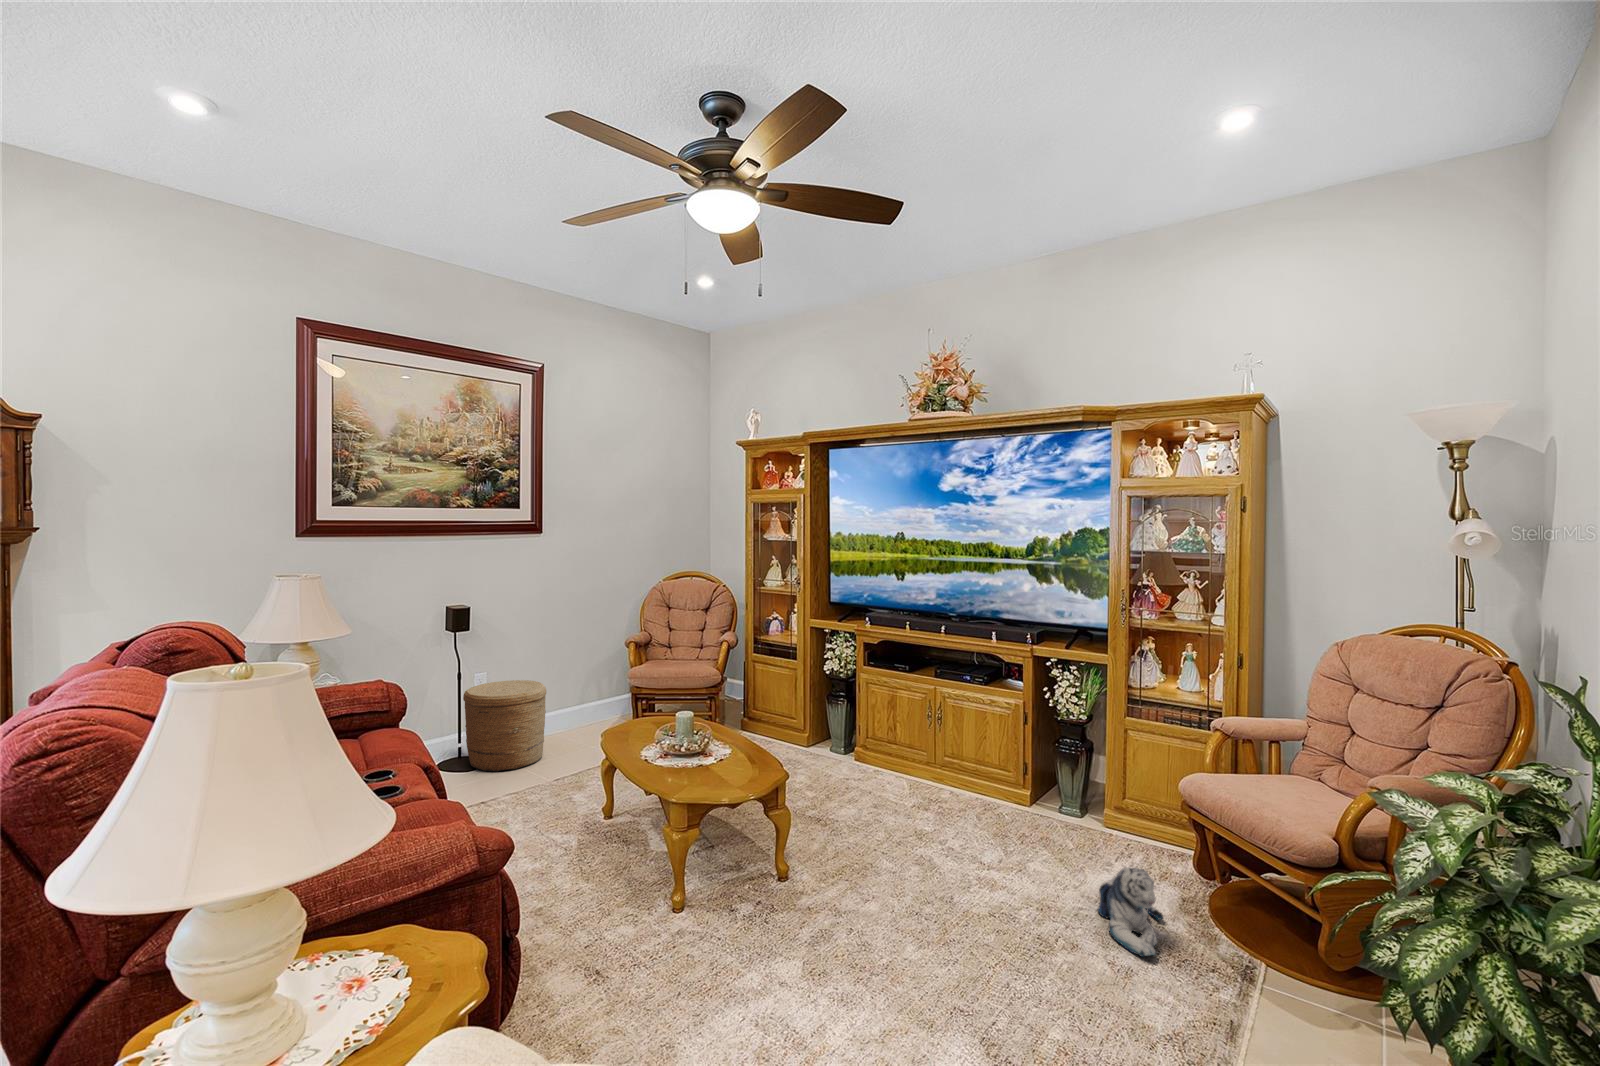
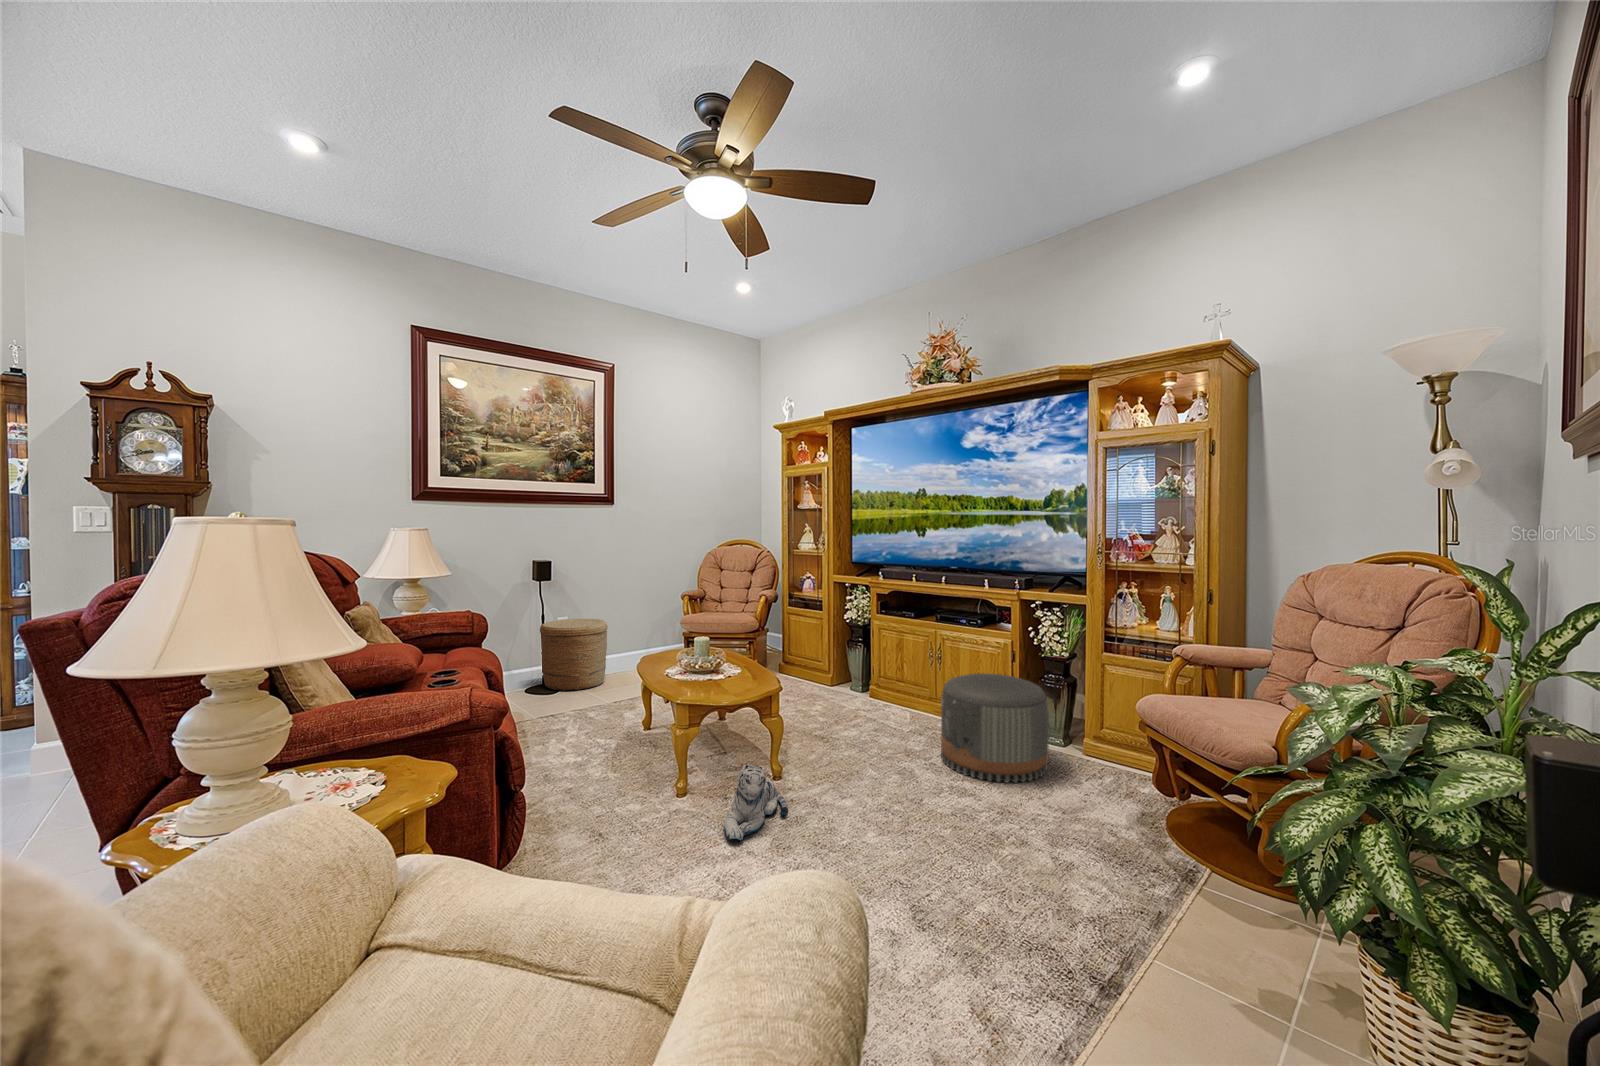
pouf: none [956,742,1073,868] -> present [941,673,1049,783]
plush toy: present [1097,867,1163,957] -> present [724,765,788,840]

